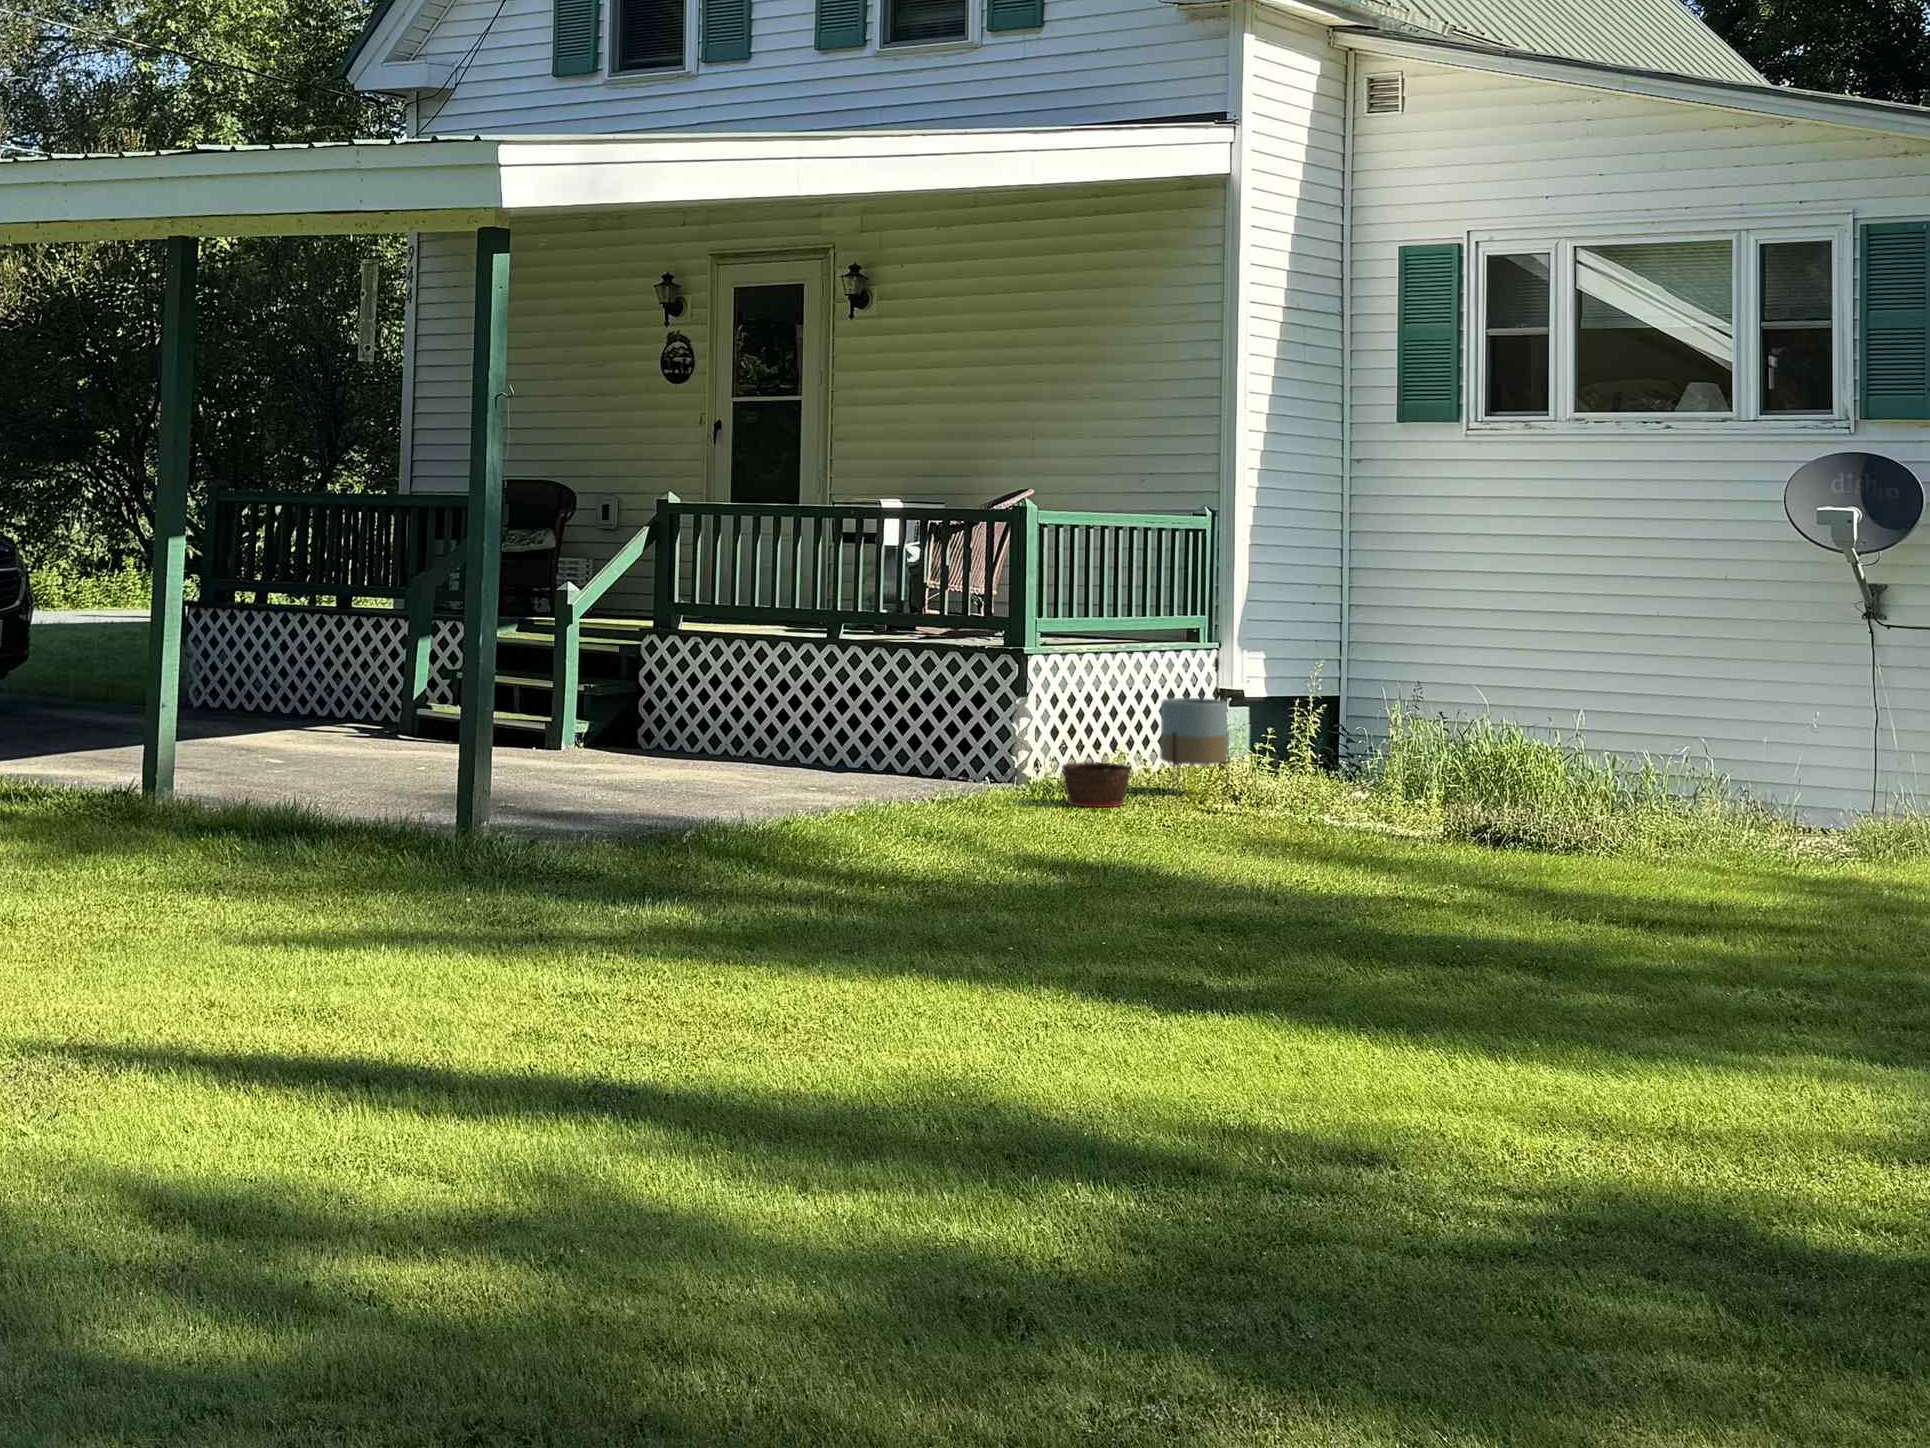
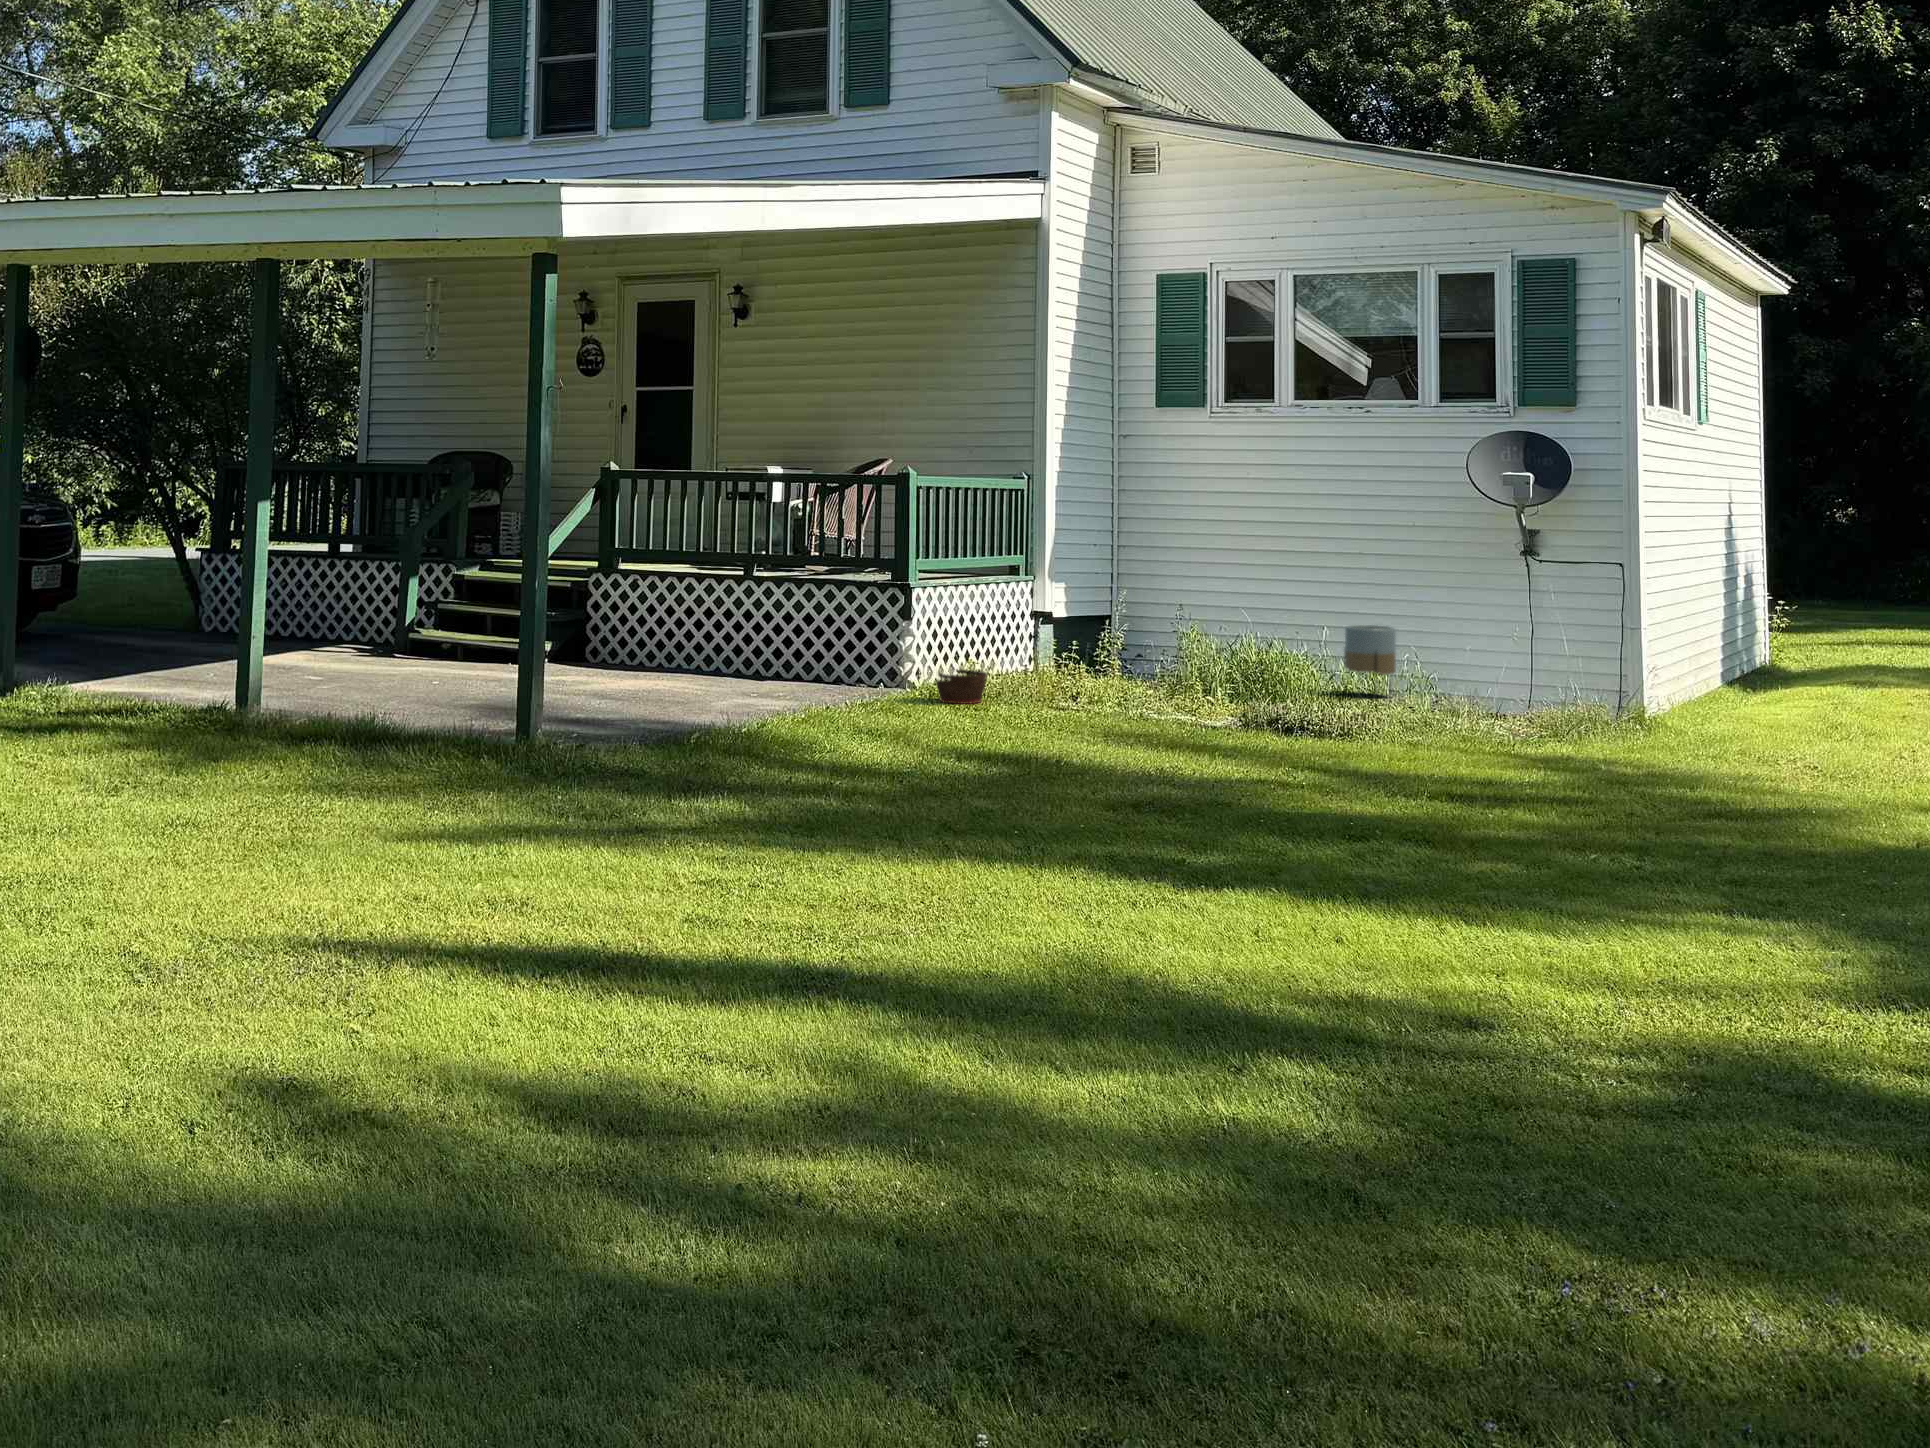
planter: present [1160,698,1229,794] -> present [1344,625,1396,675]

